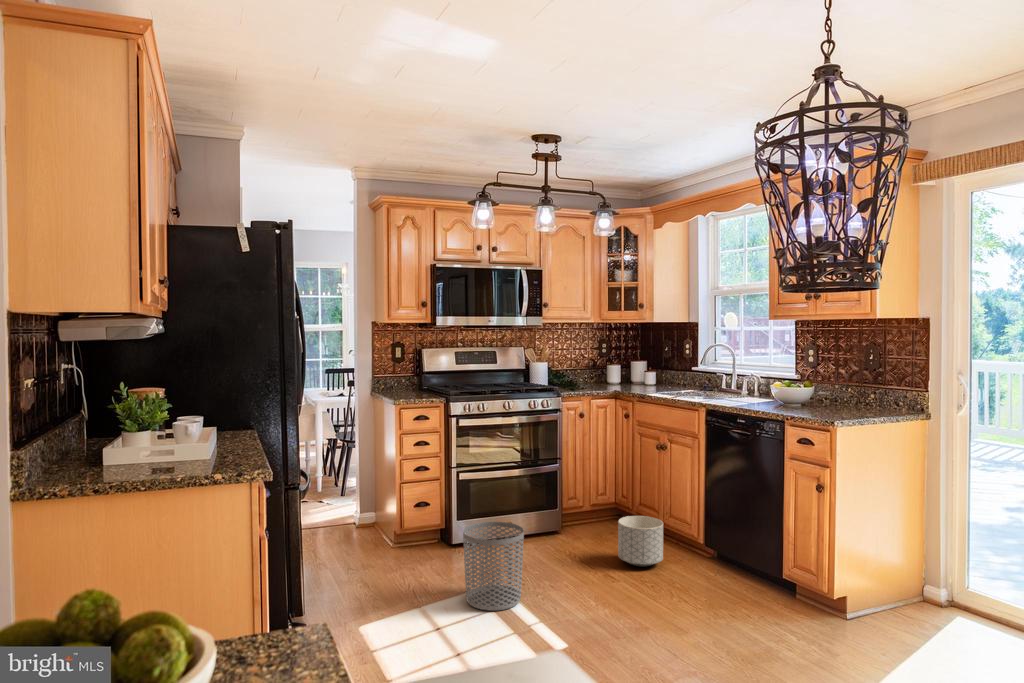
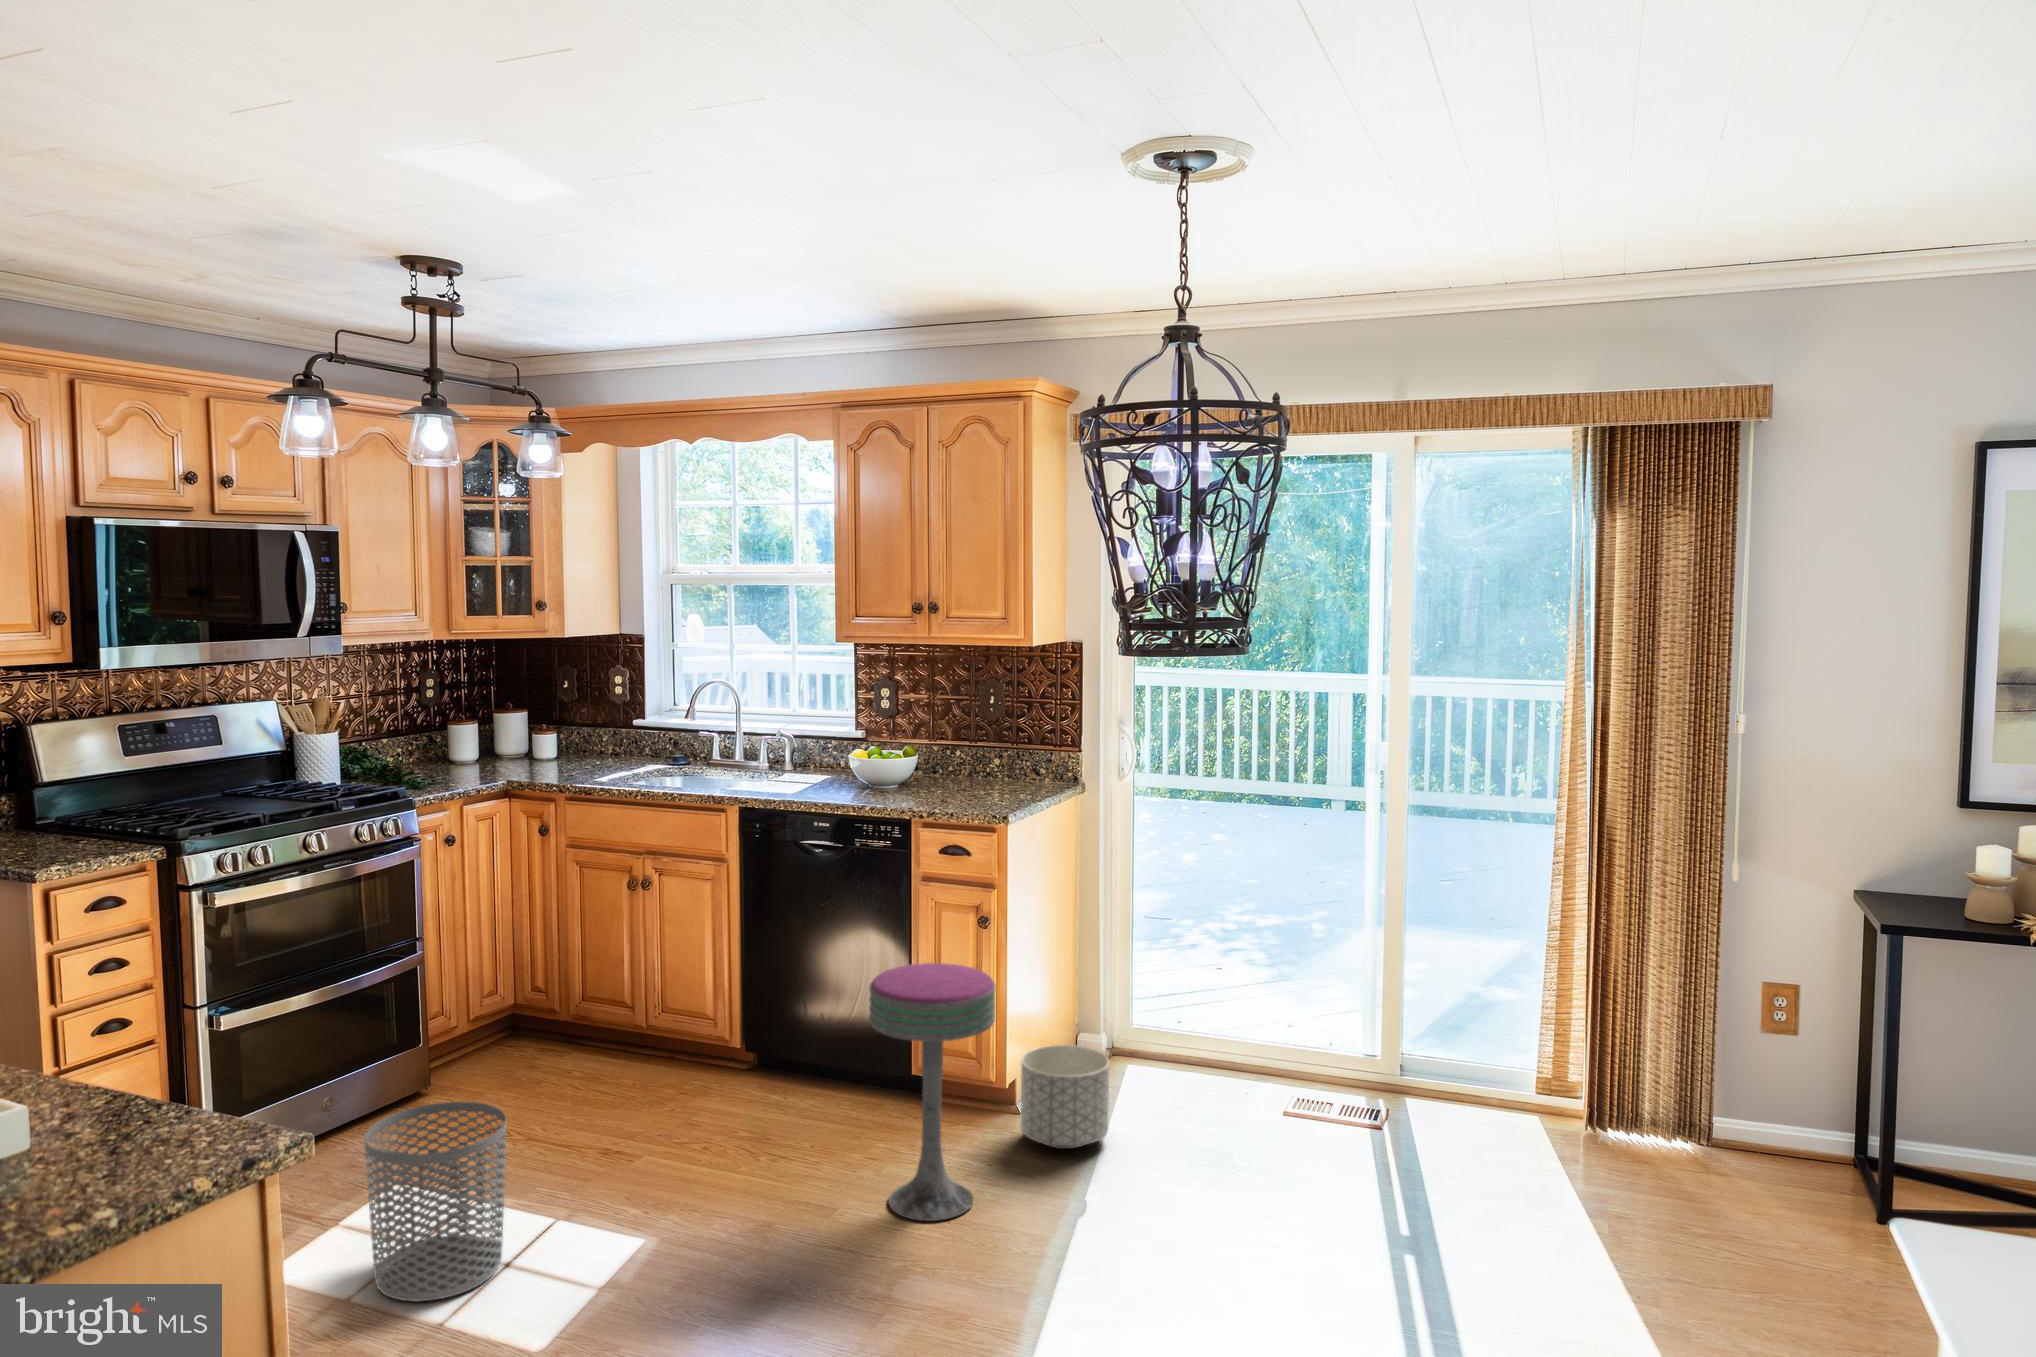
bar stool: none [701,500,783,661] -> present [869,963,996,1221]
planter: present [618,516,663,567] -> present [1021,1045,1109,1149]

